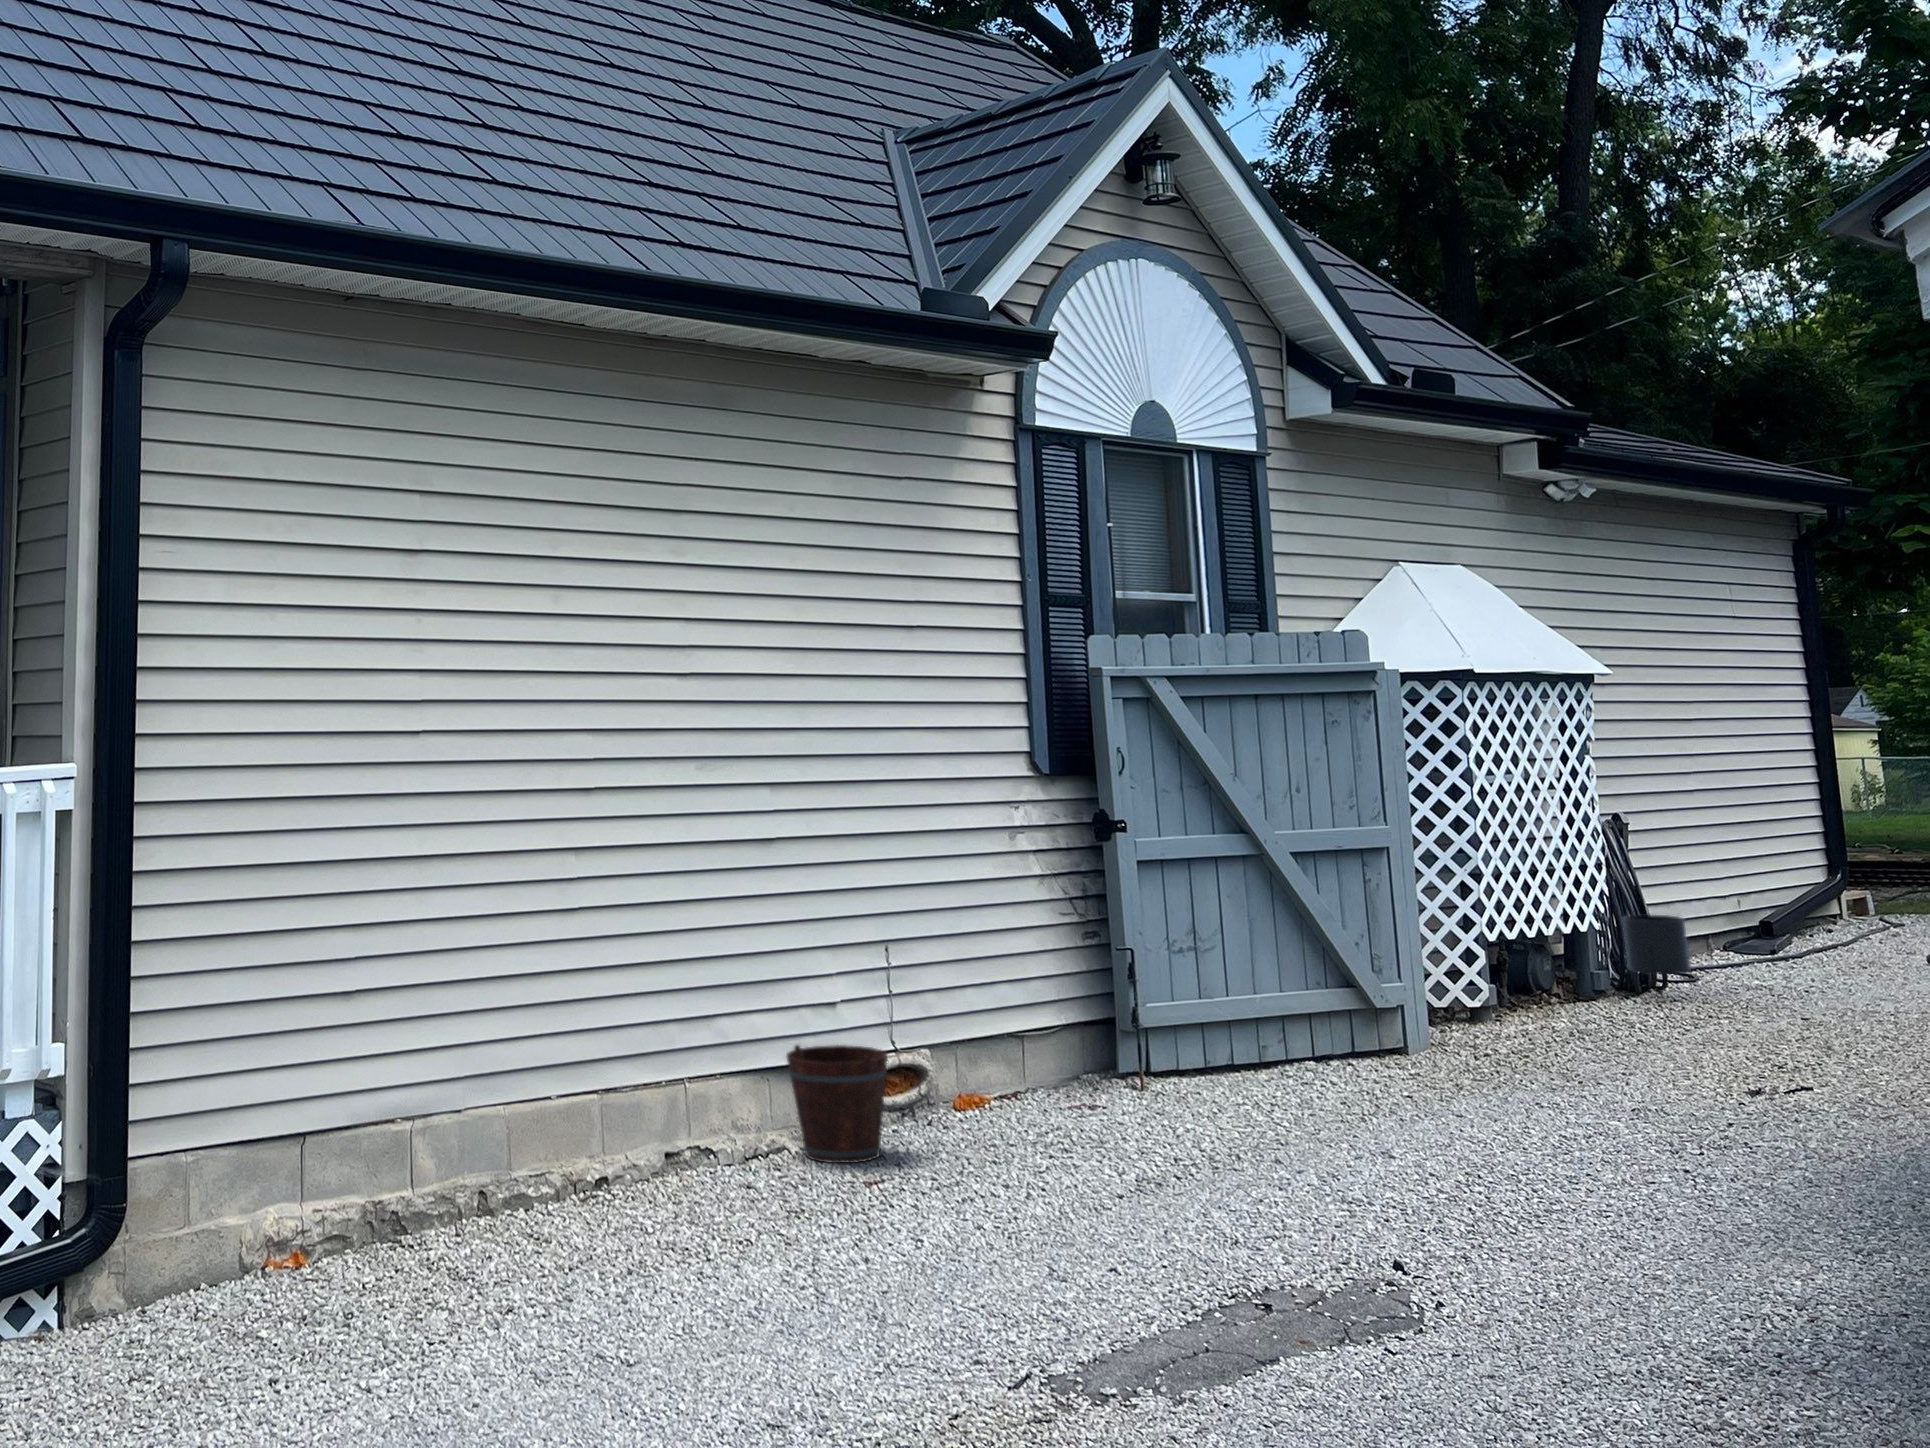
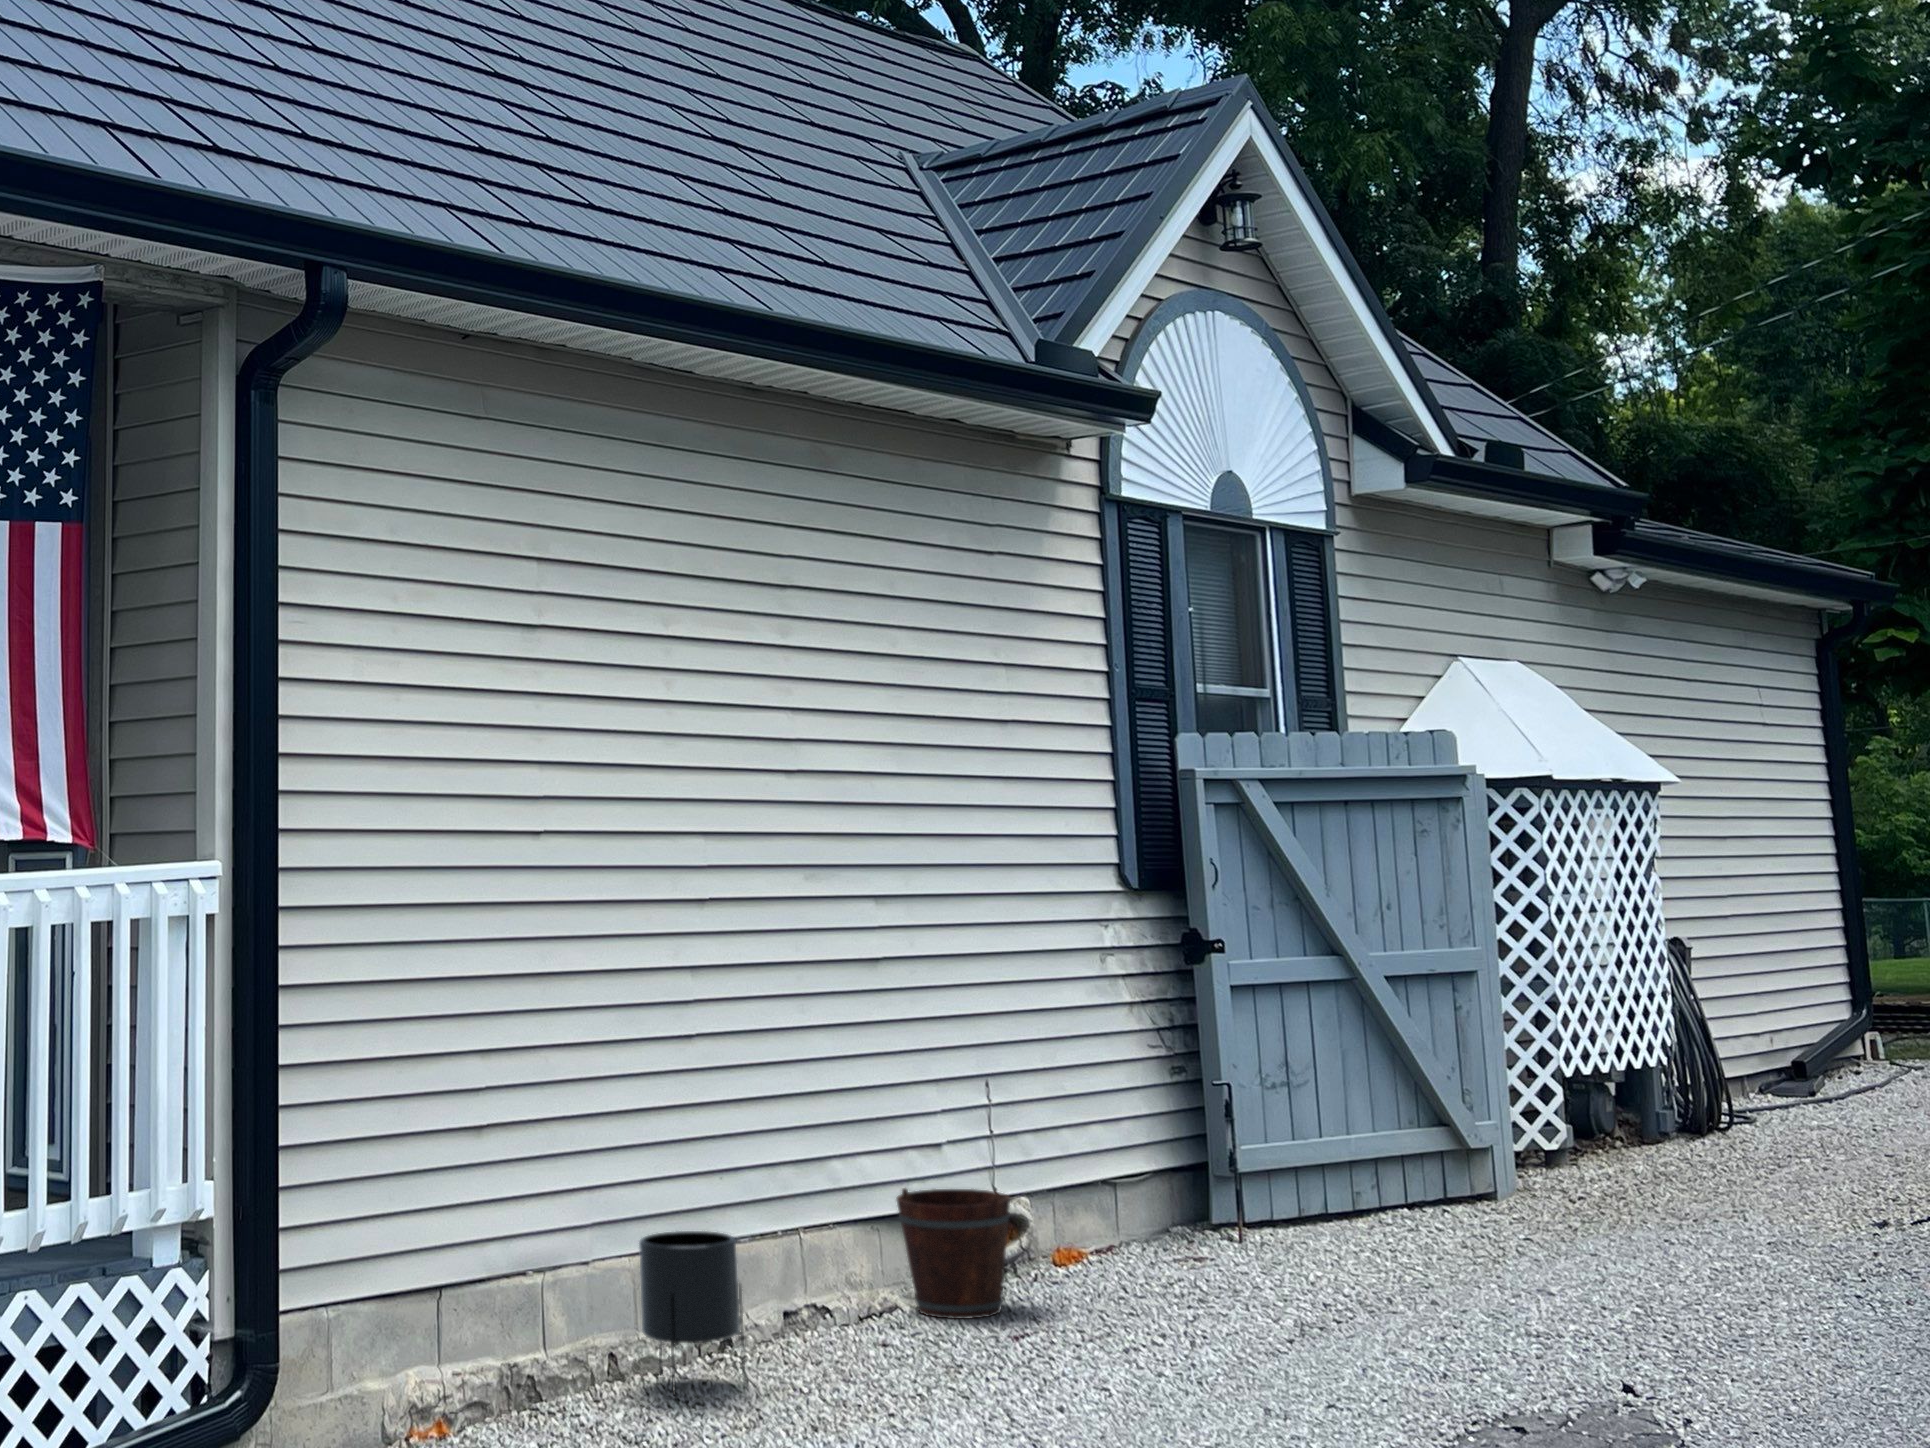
planter: present [1623,915,1693,999] -> present [639,1231,745,1395]

